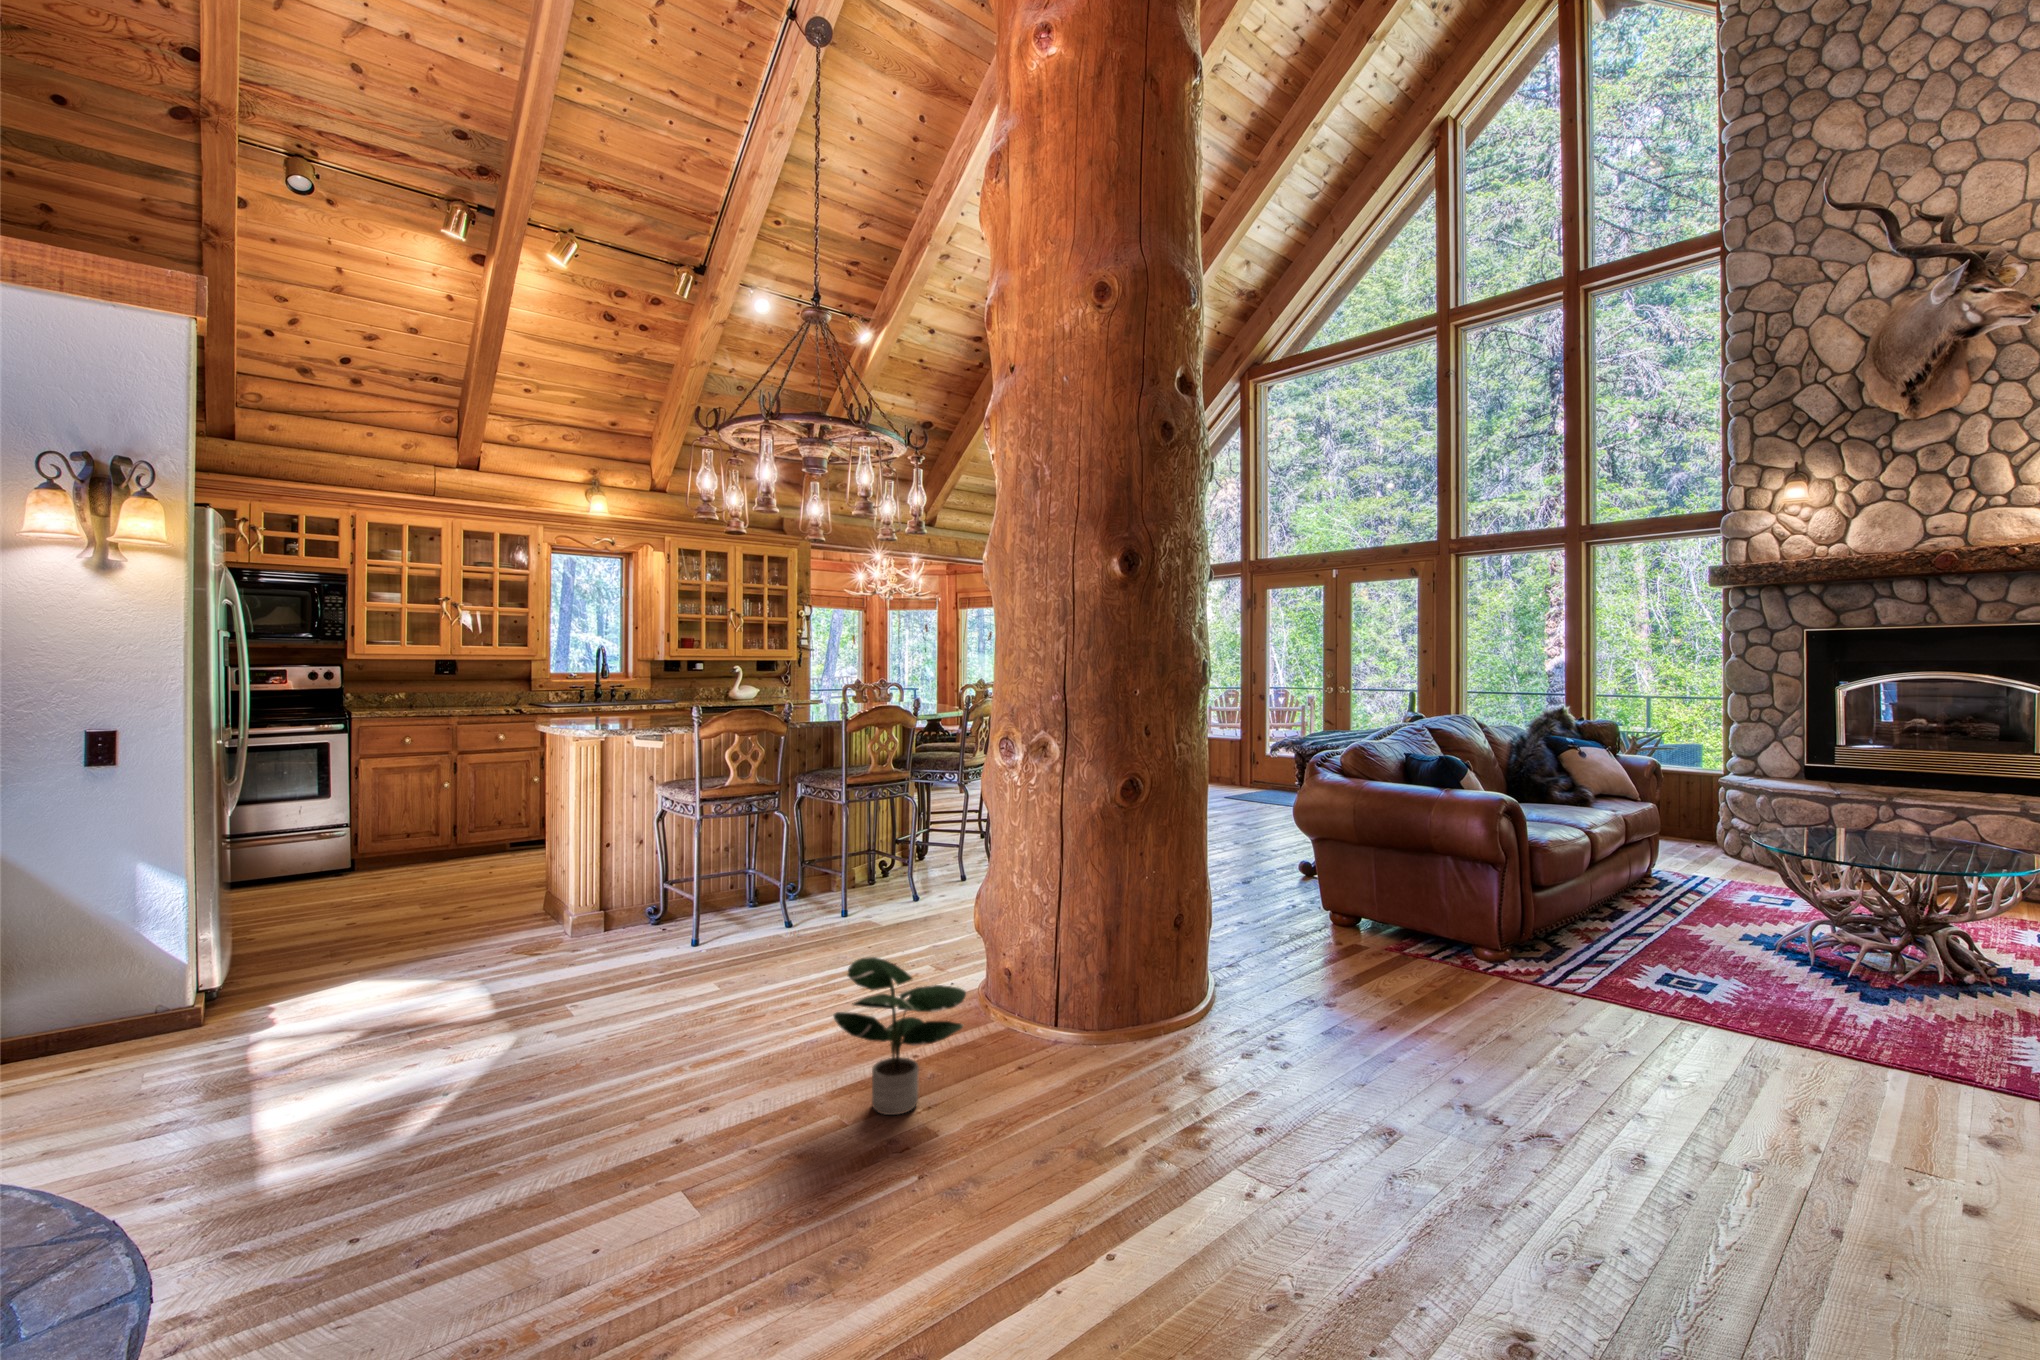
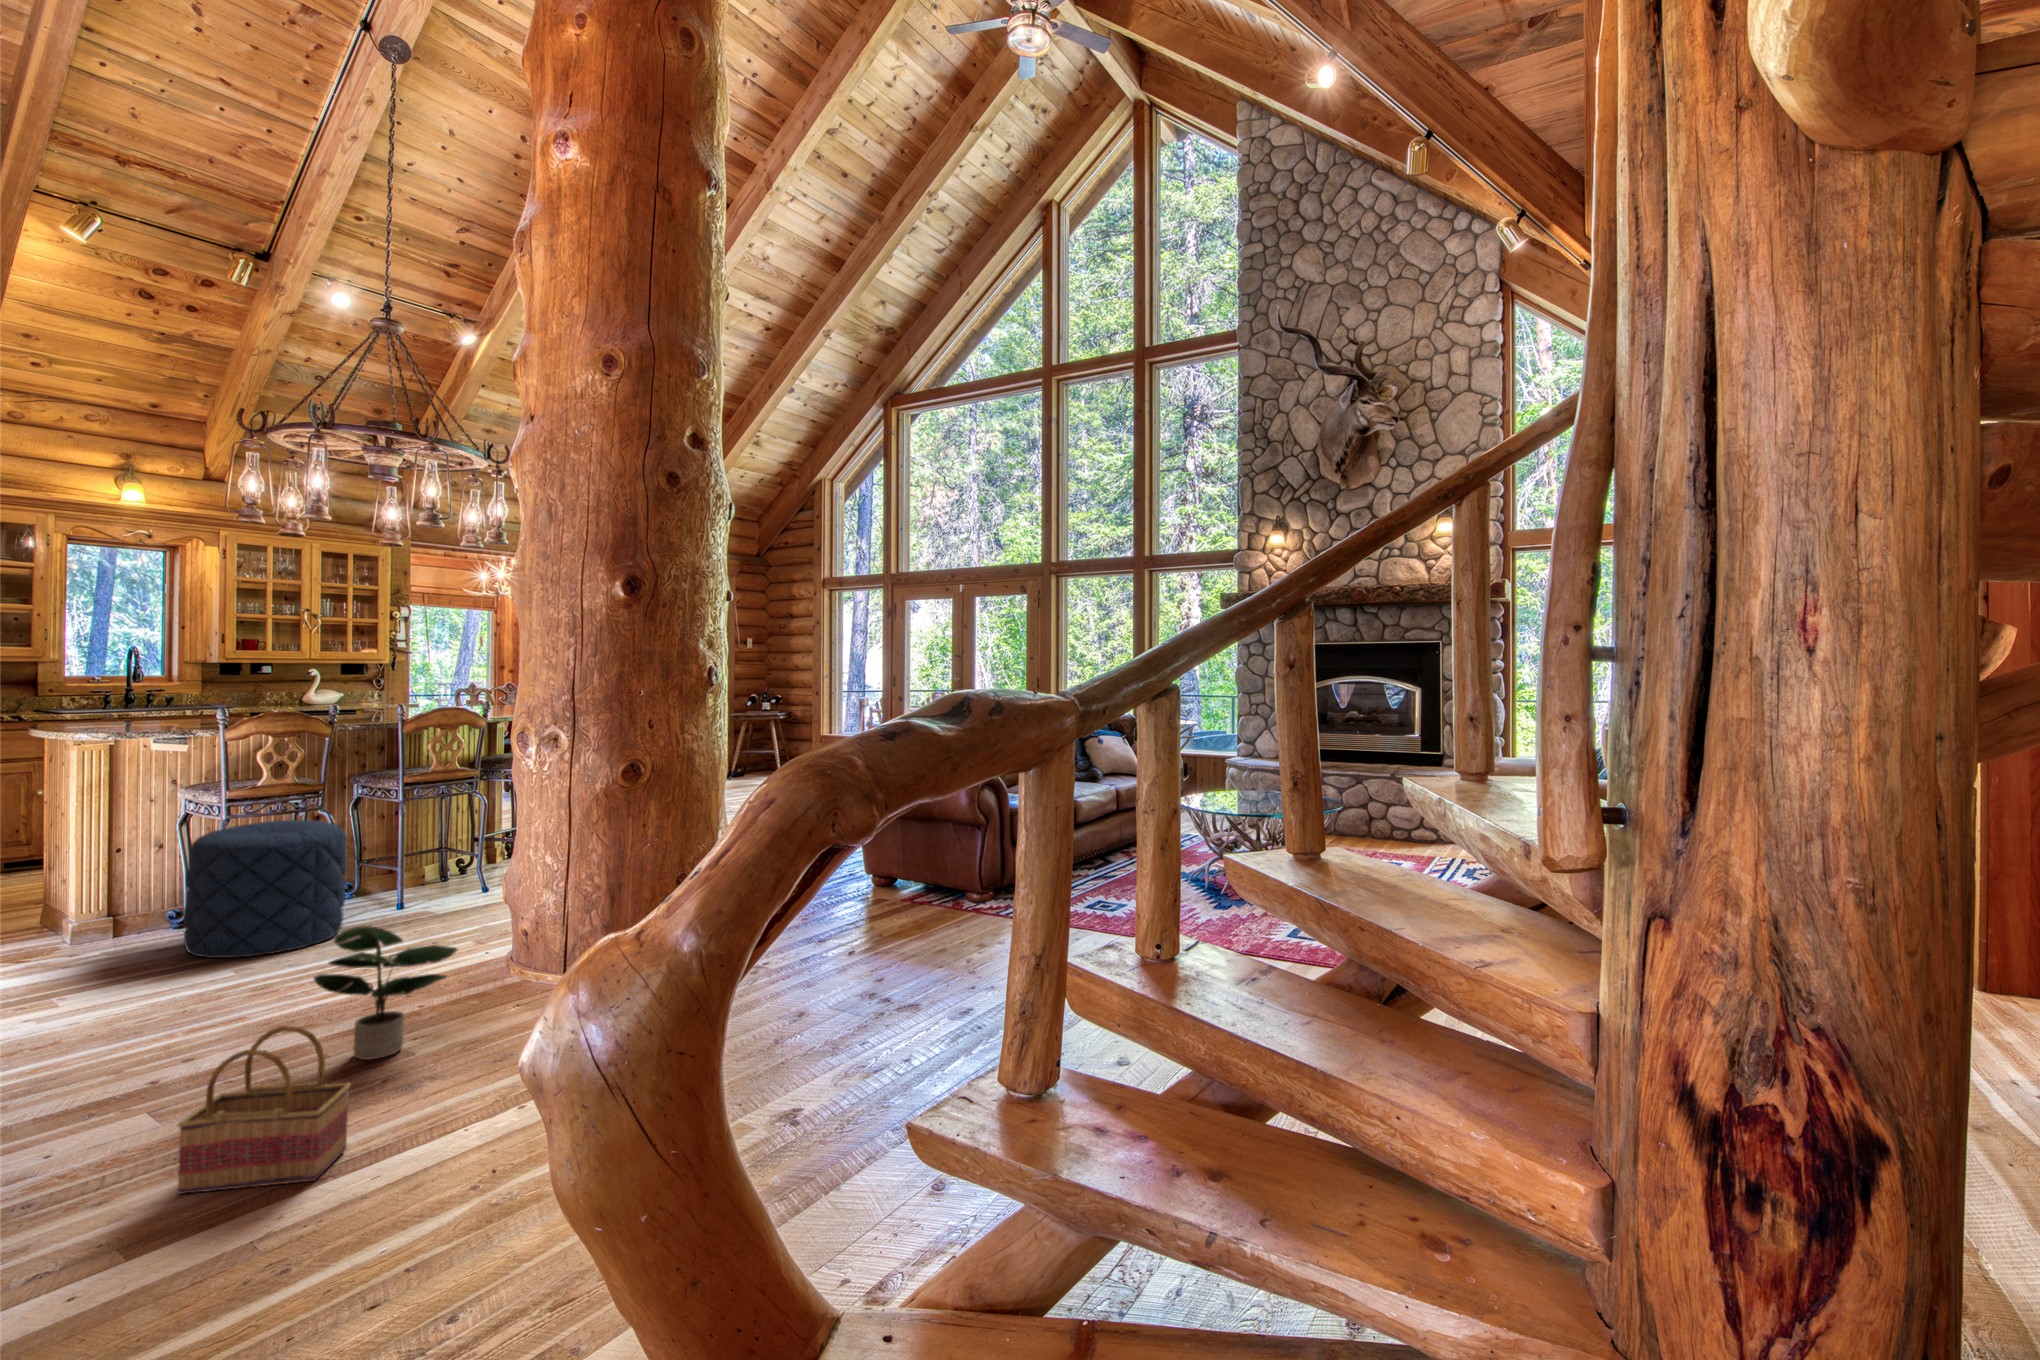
pouf: none [674,820,806,960] -> present [183,820,347,958]
basket: none [758,1100,920,1305] -> present [178,1026,351,1194]

